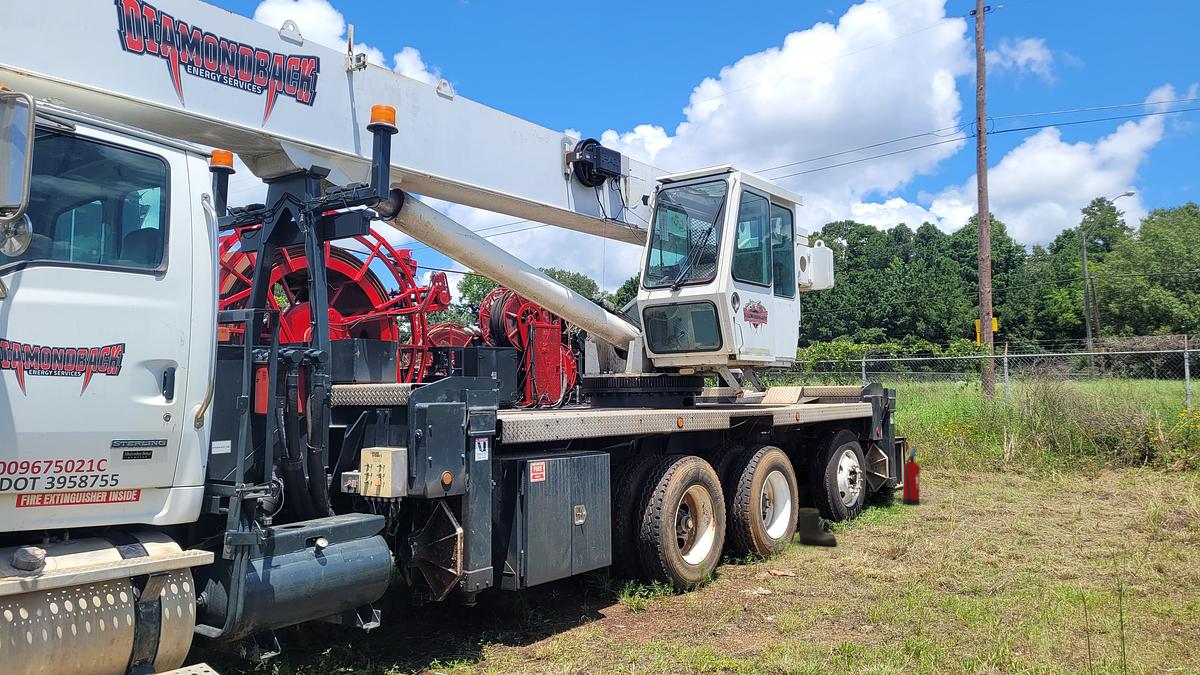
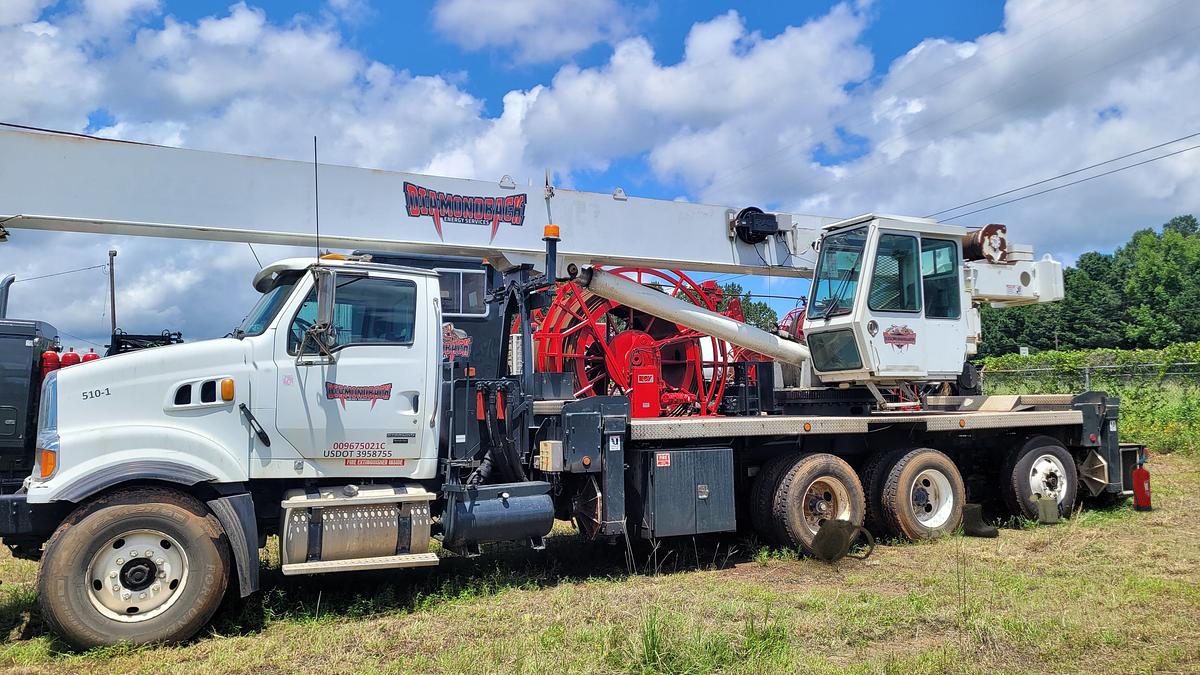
watering can: none [845,487,867,525] -> present [1029,490,1058,525]
backpack: none [686,540,770,602] -> present [811,519,874,564]

